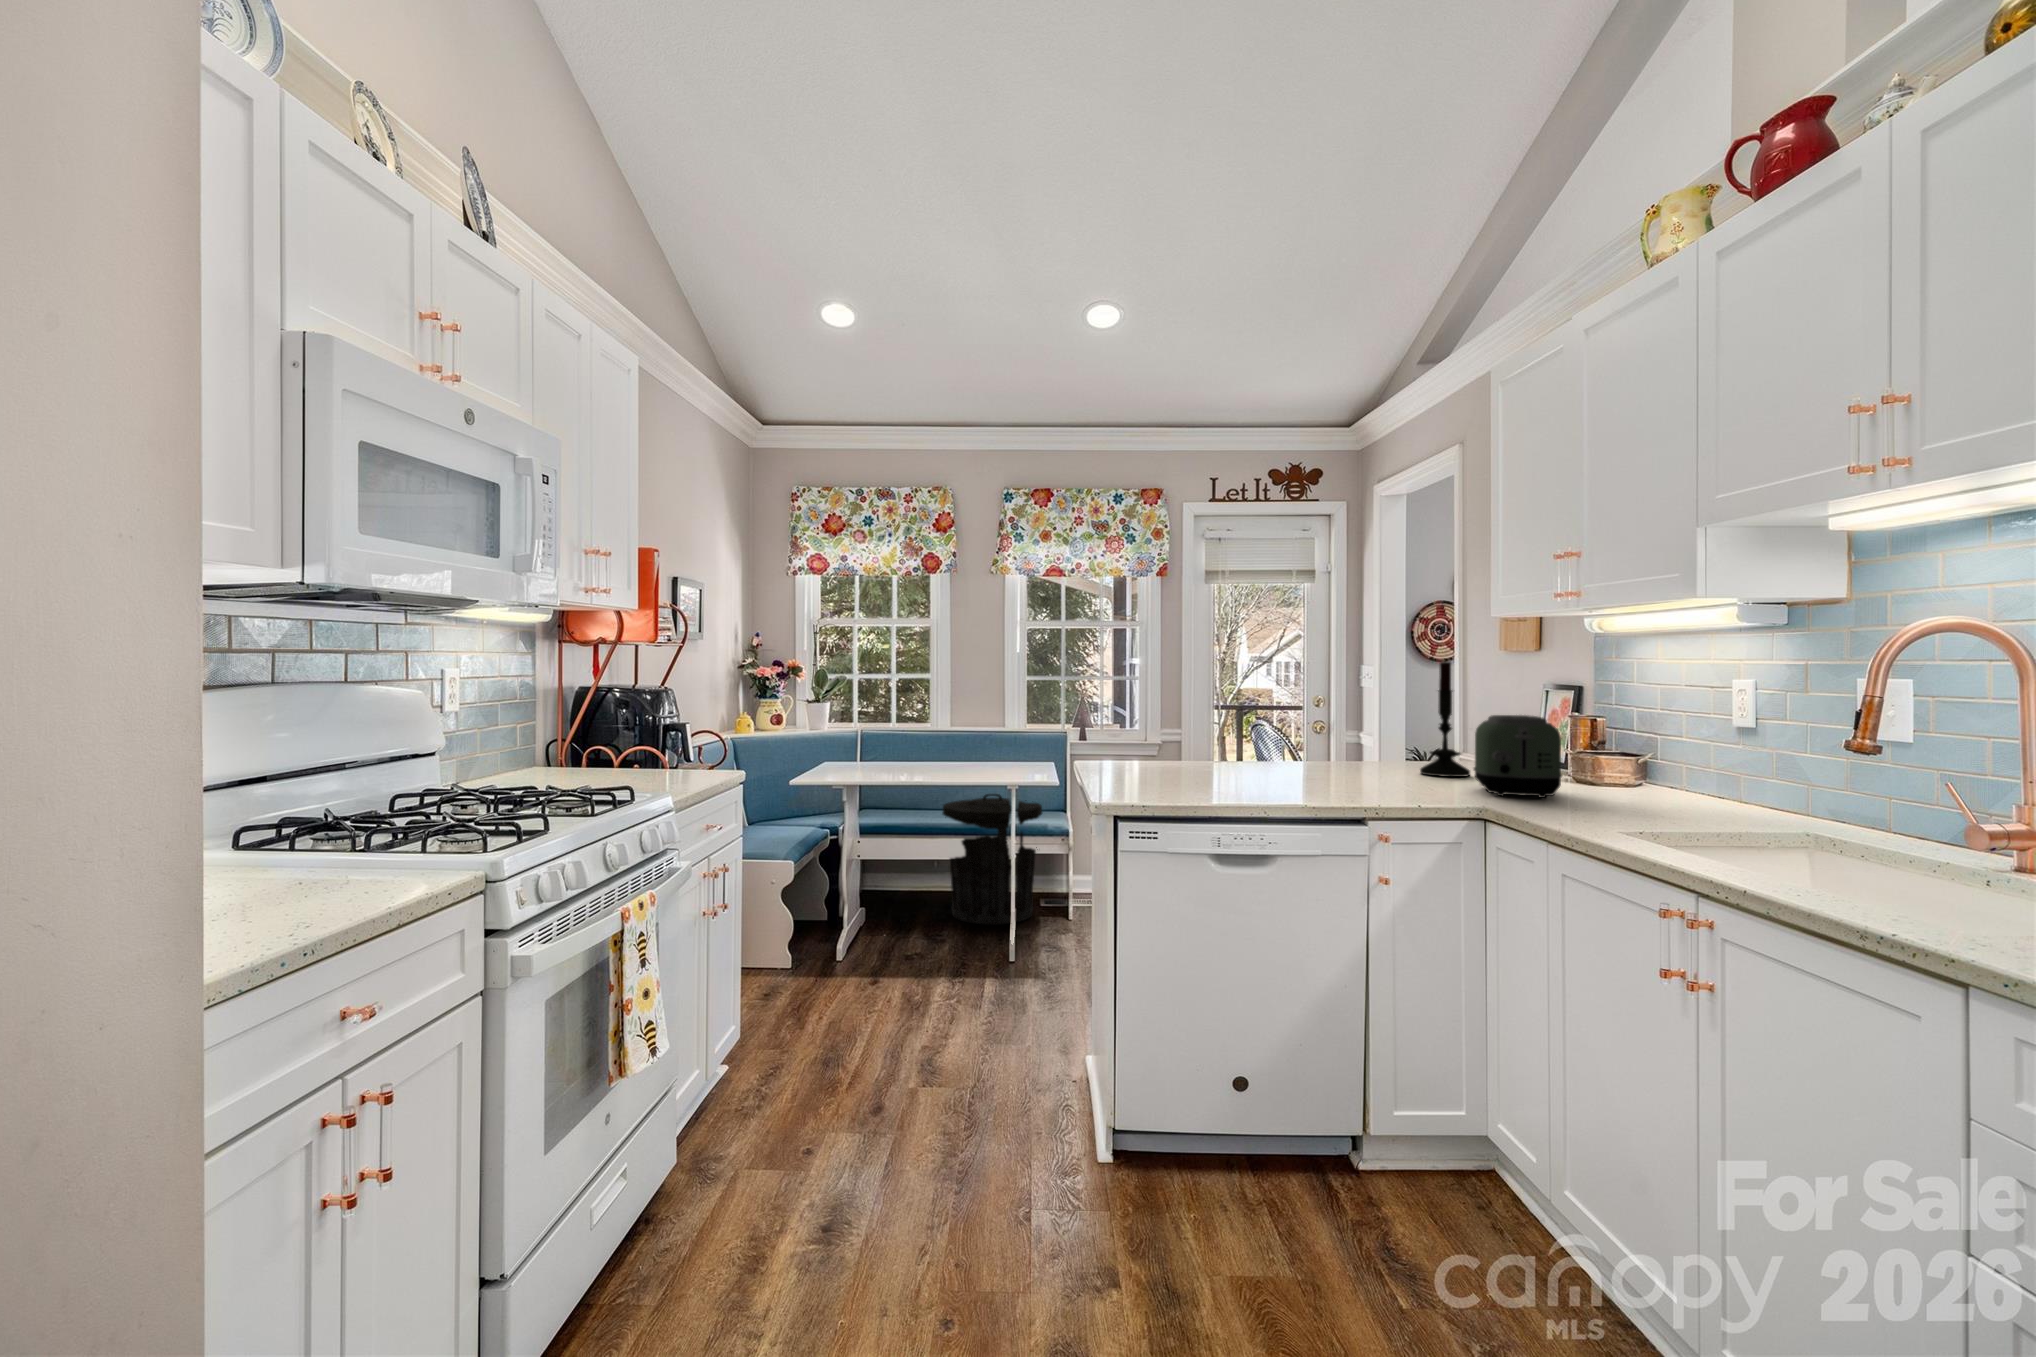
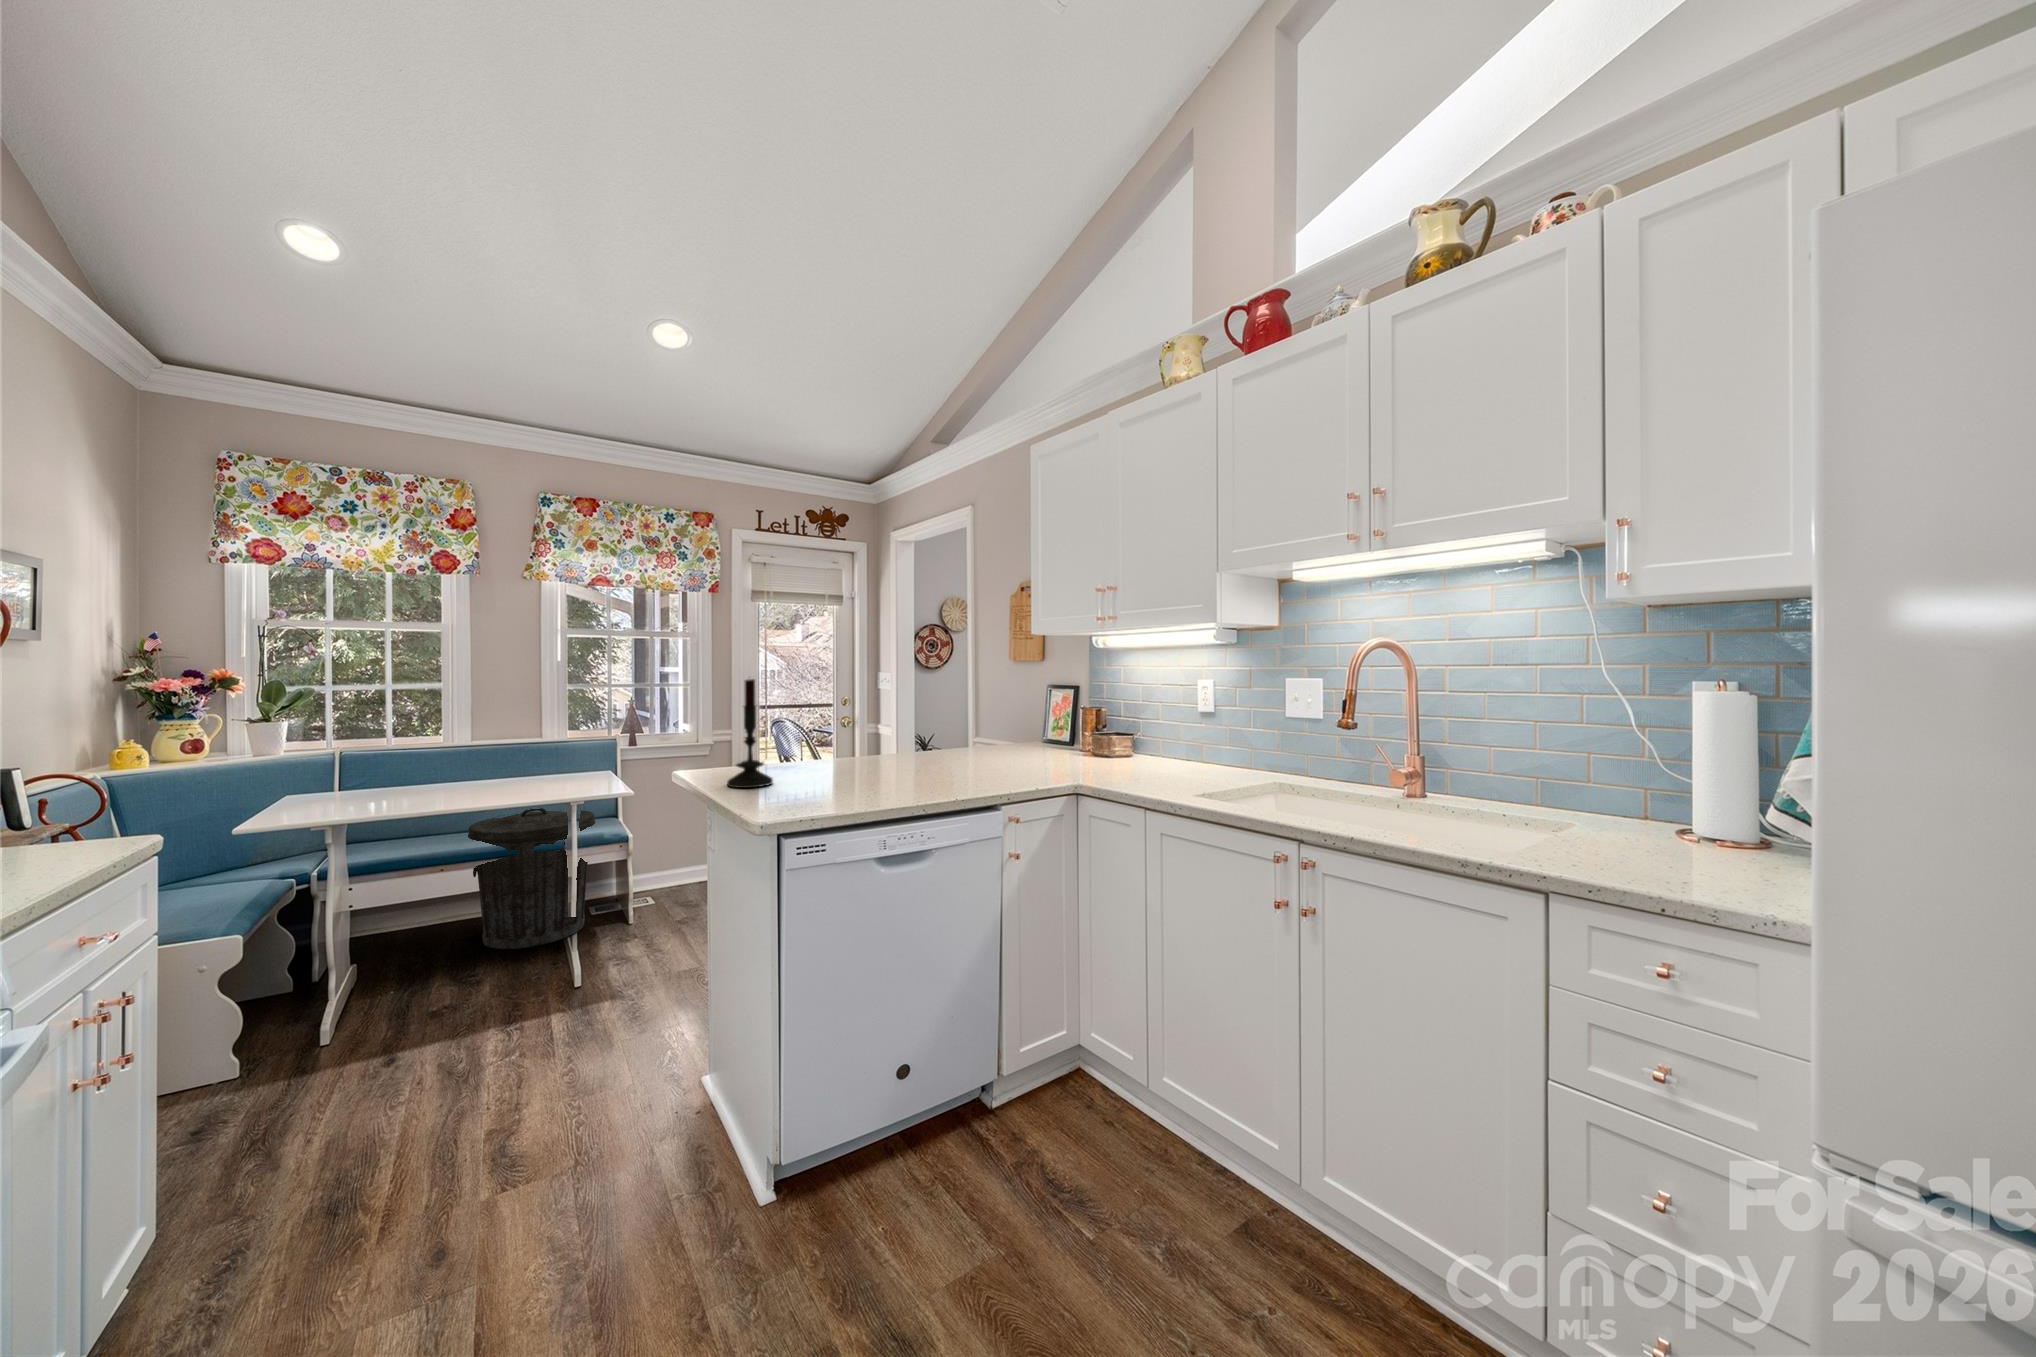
candle: present [1420,662,1470,777] -> present [727,679,773,788]
toaster: present [1474,715,1562,798] -> none [1027,721,1091,784]

